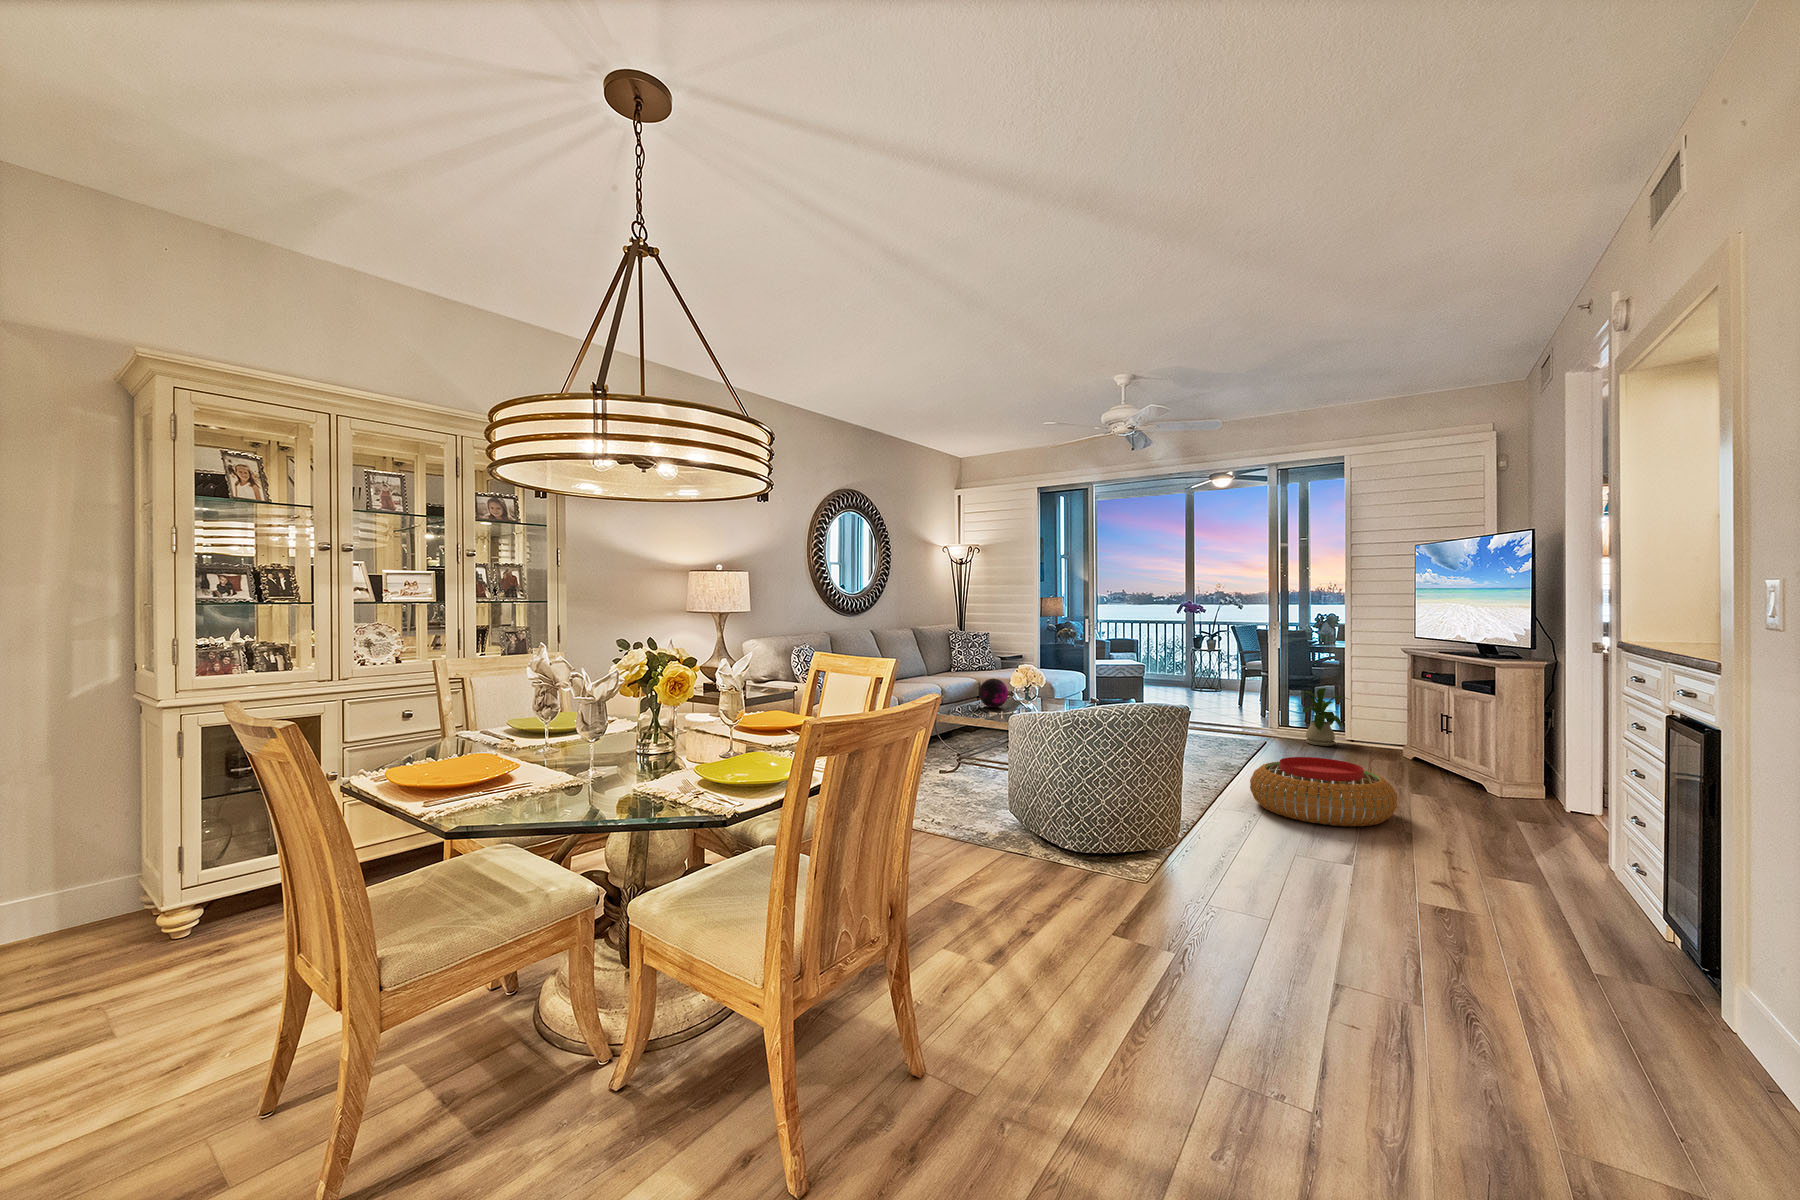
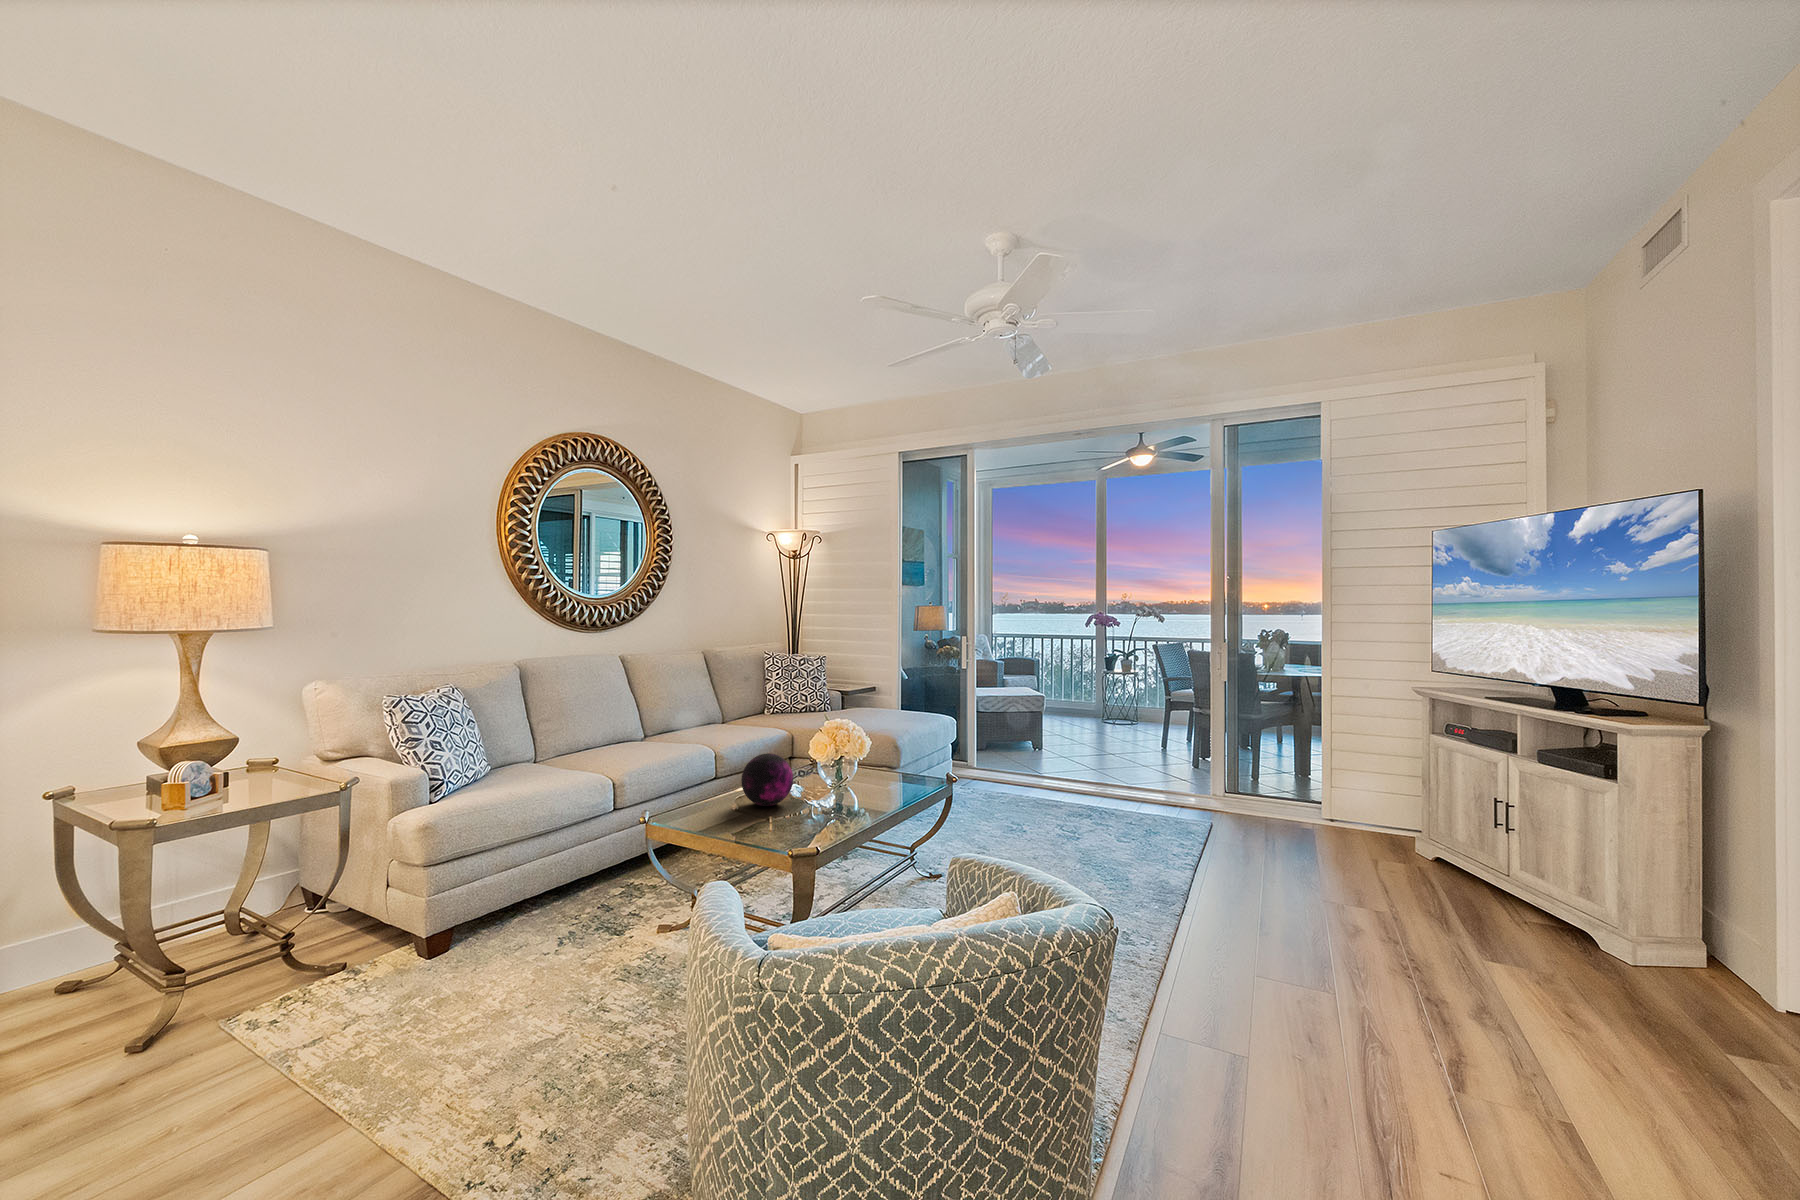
house plant: present [1301,688,1348,746] -> none [1247,744,1333,829]
pouf: present [1250,757,1397,826] -> none [1215,917,1519,1114]

